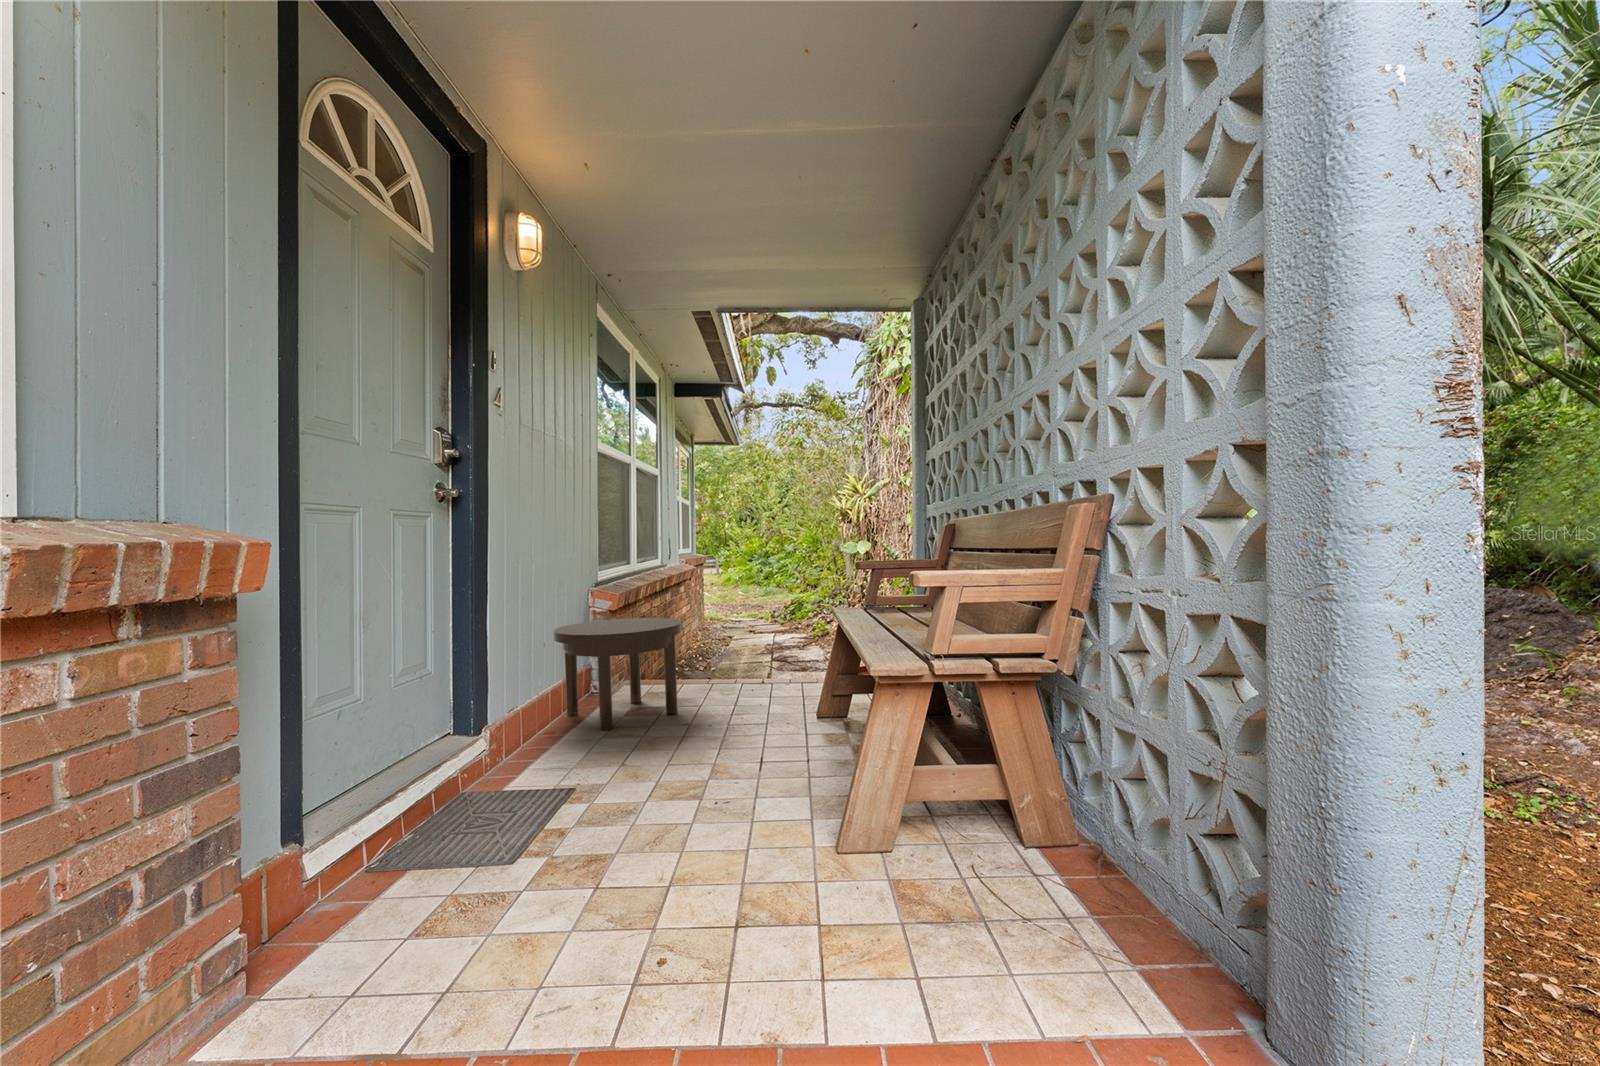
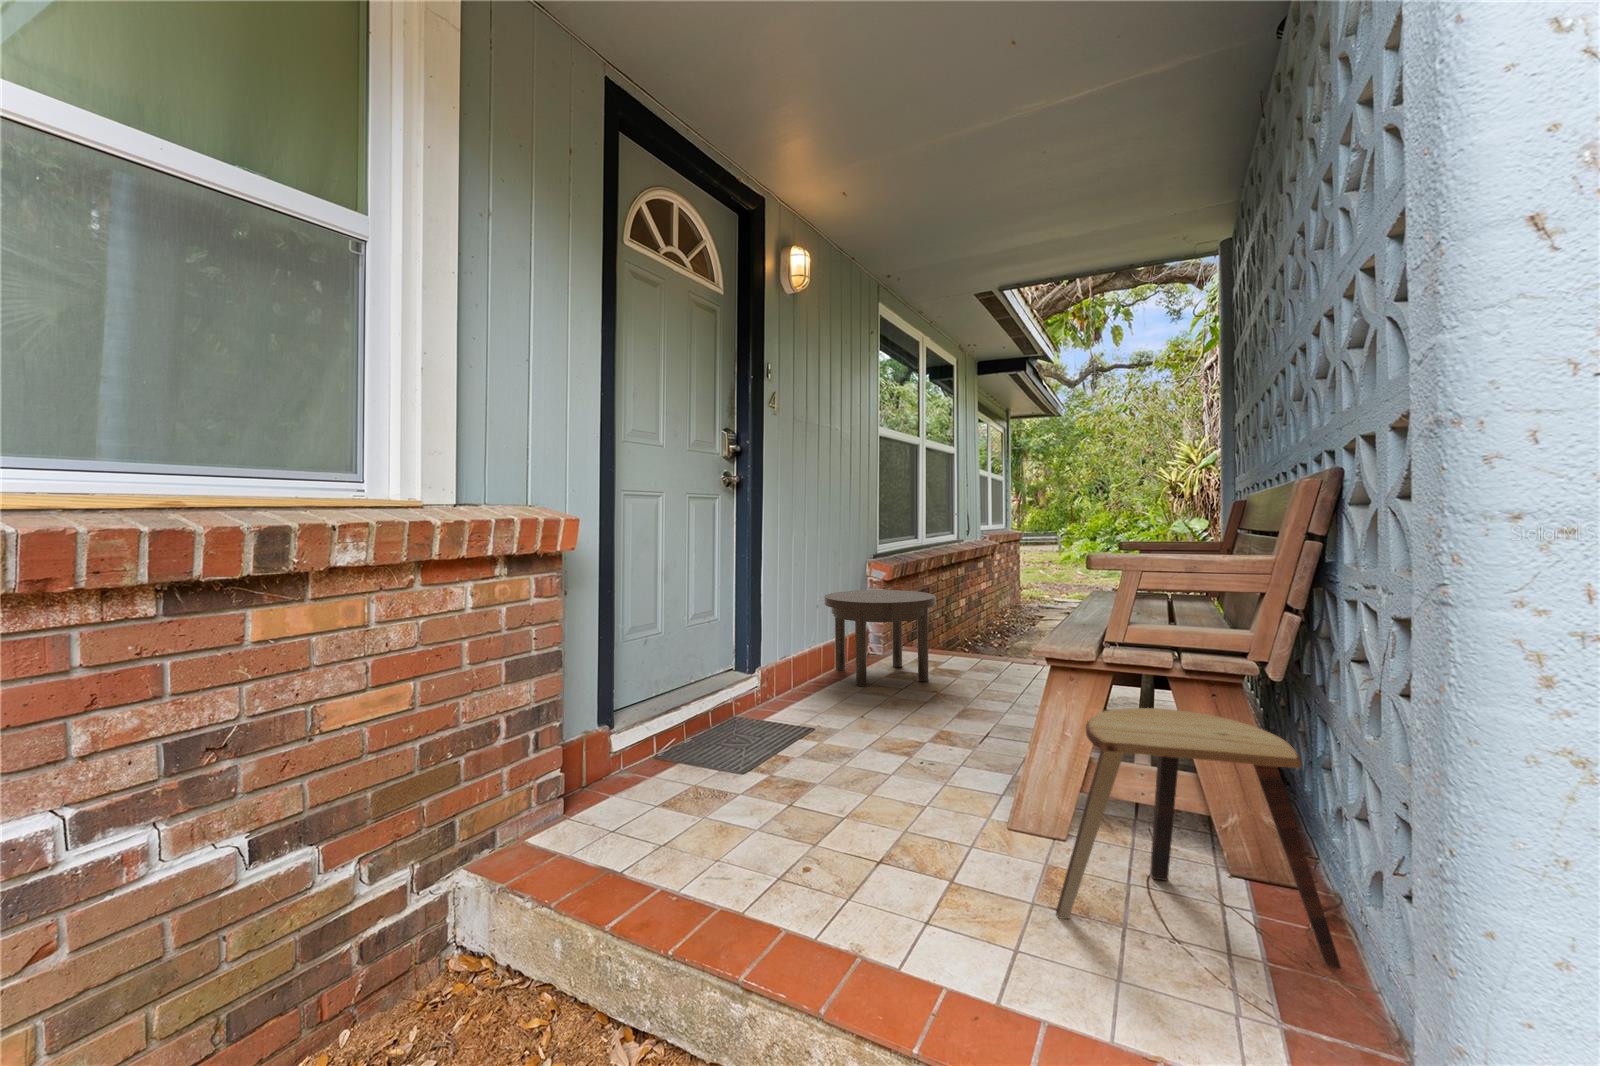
stool: none [925,703,1141,931] -> present [1056,708,1341,969]

